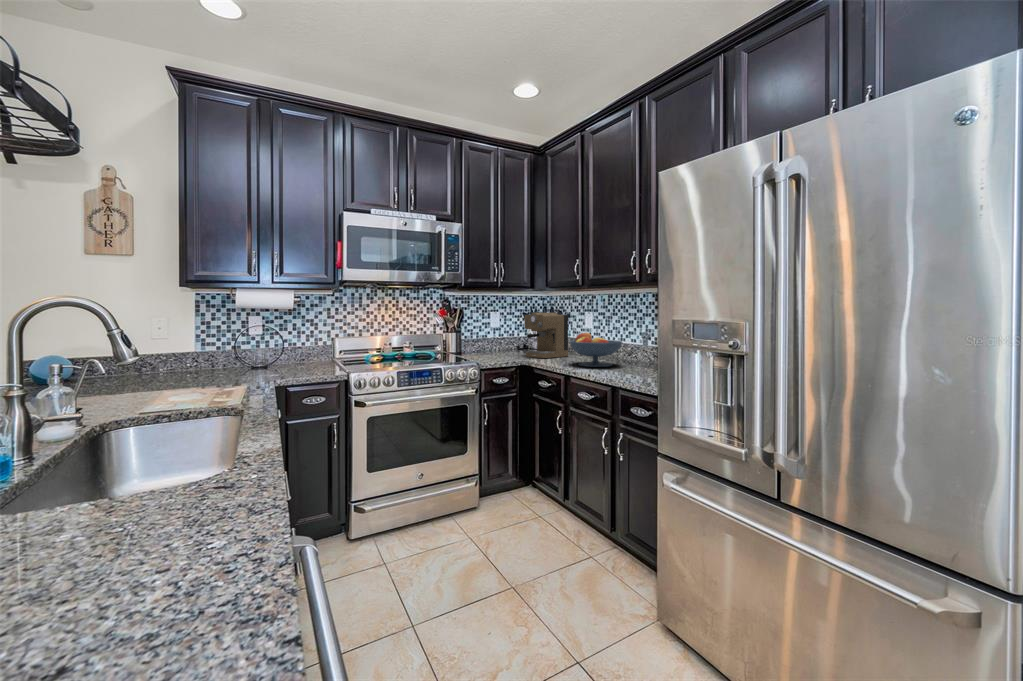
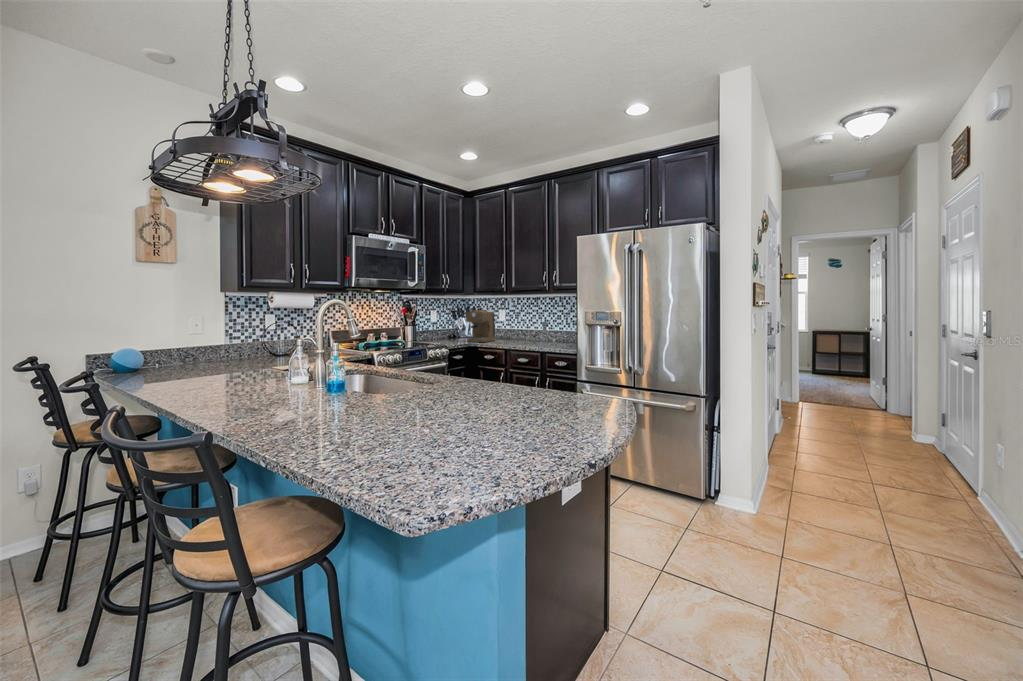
fruit bowl: present [570,333,622,367] -> none [507,323,542,346]

